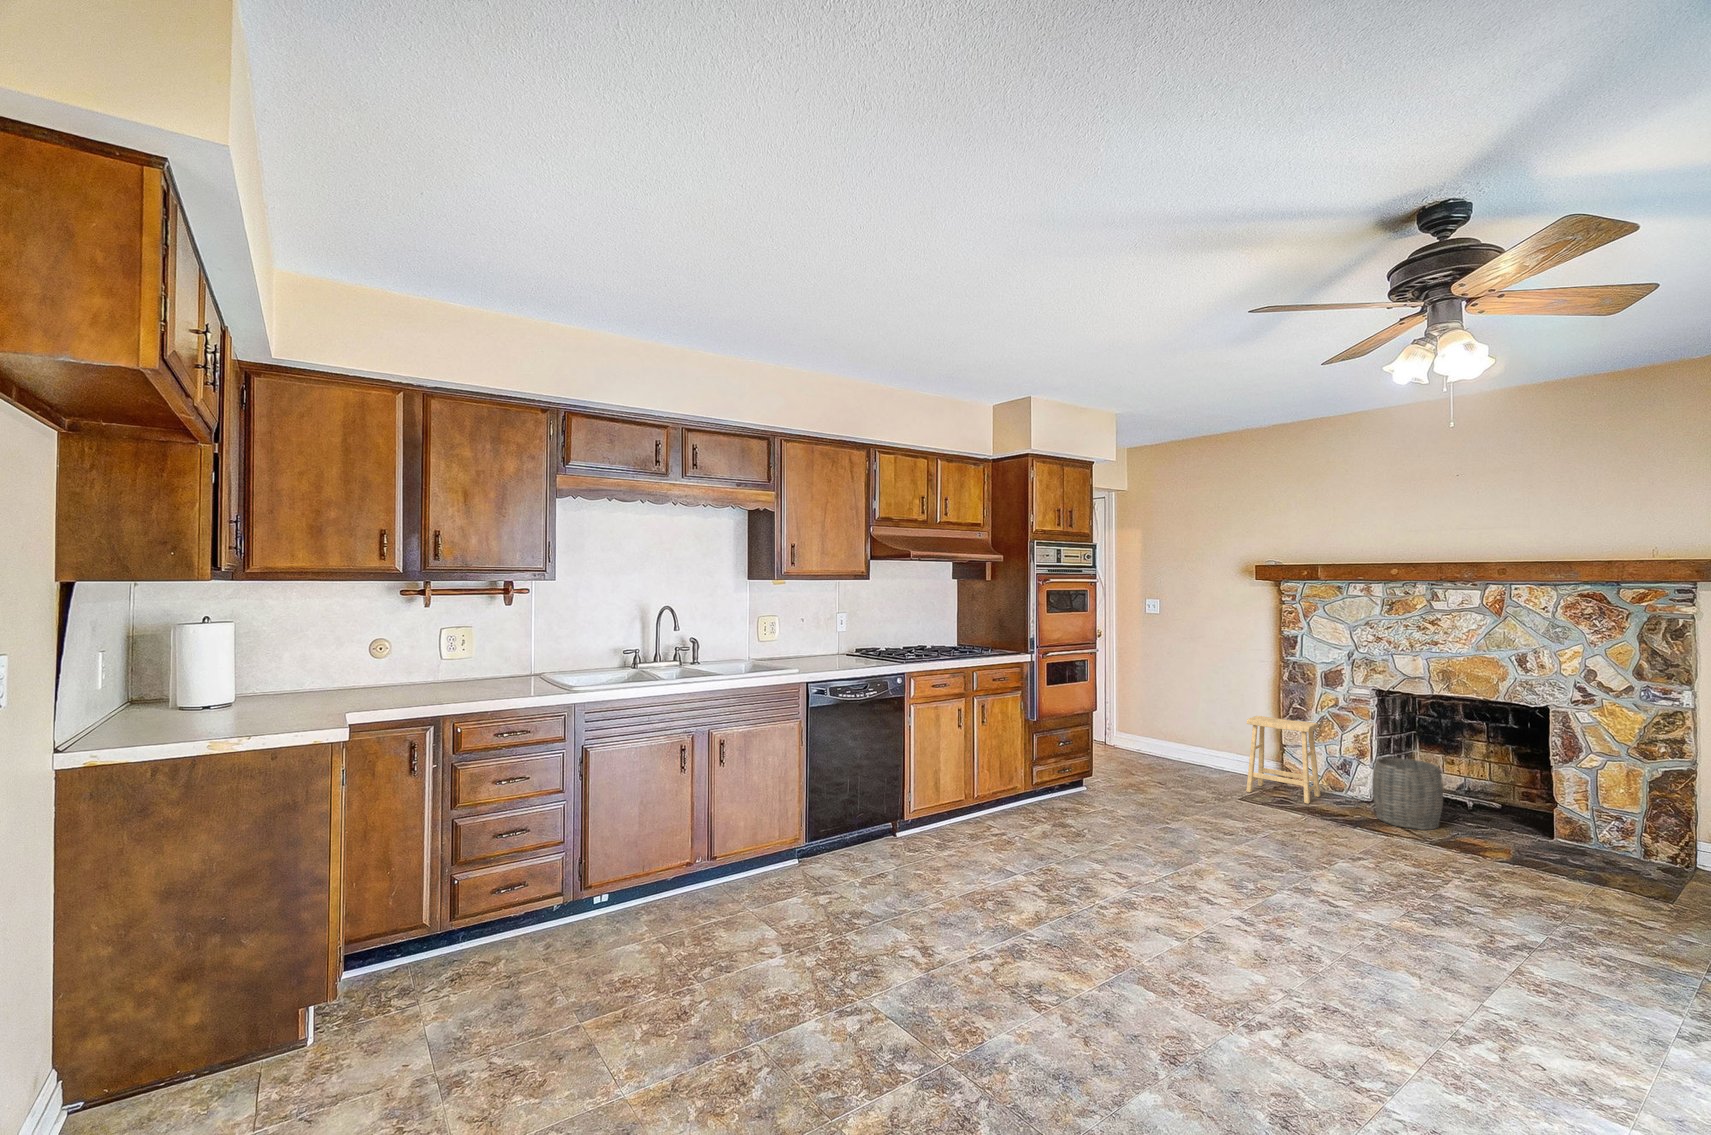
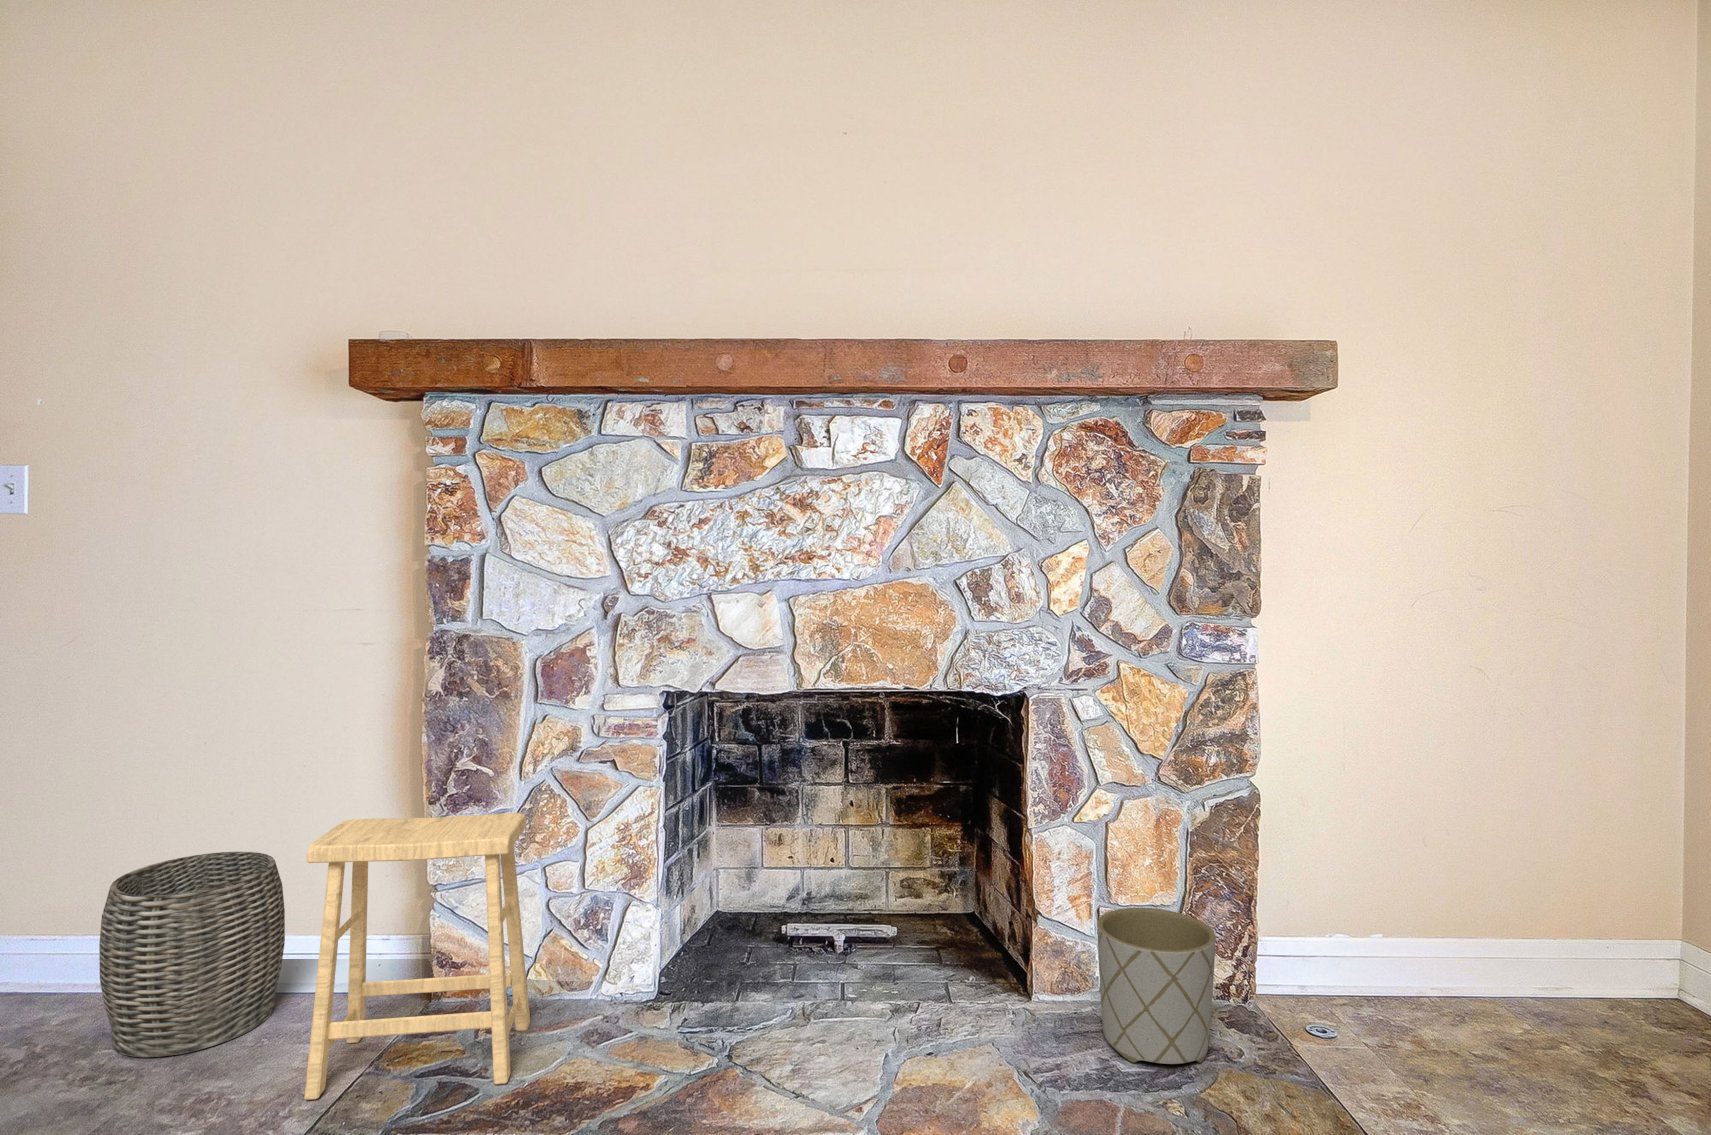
woven basket: present [1372,758,1443,830] -> present [99,852,285,1057]
planter: none [1571,807,1639,872] -> present [1097,908,1216,1064]

